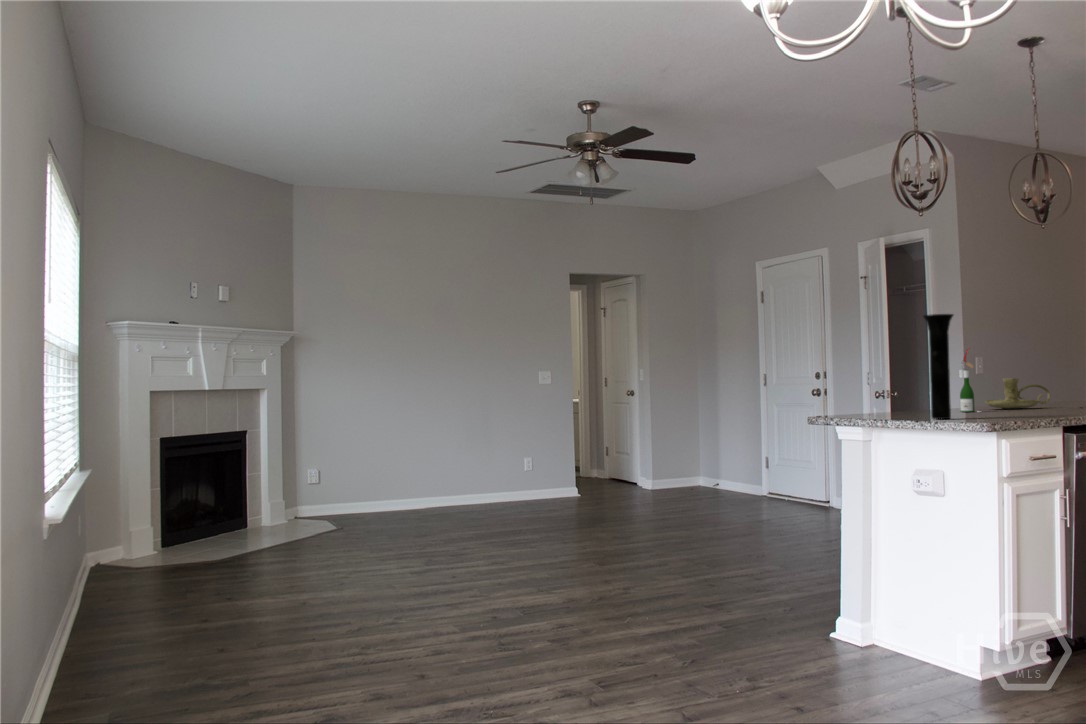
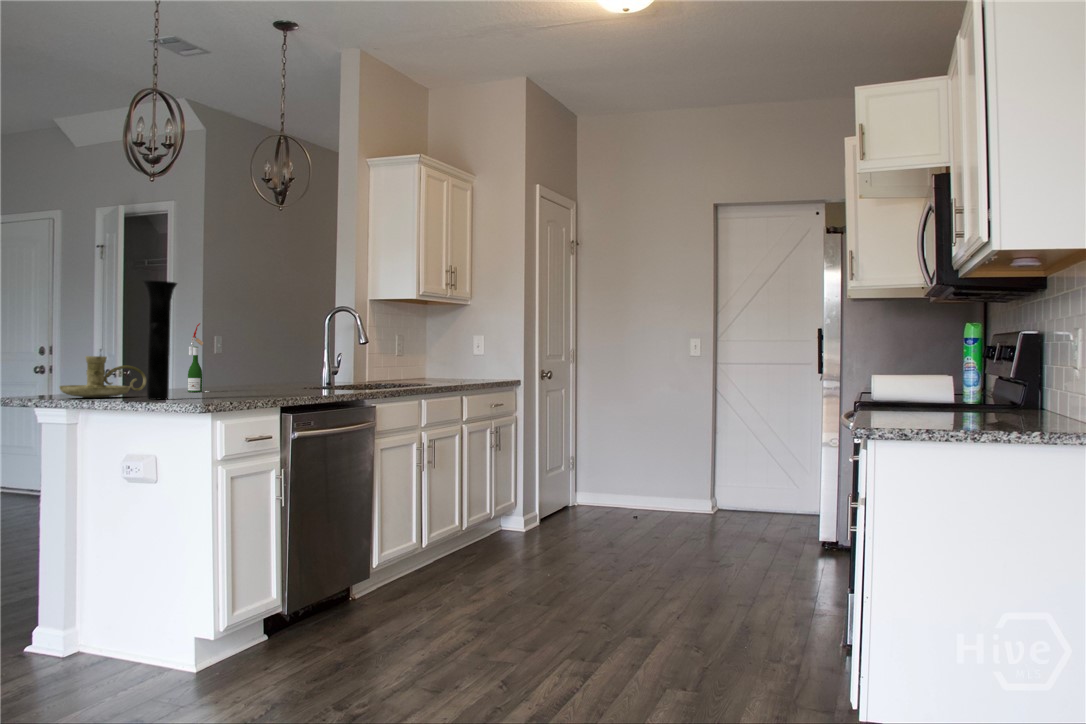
candle holder: present [985,378,1050,409] -> present [59,356,146,398]

